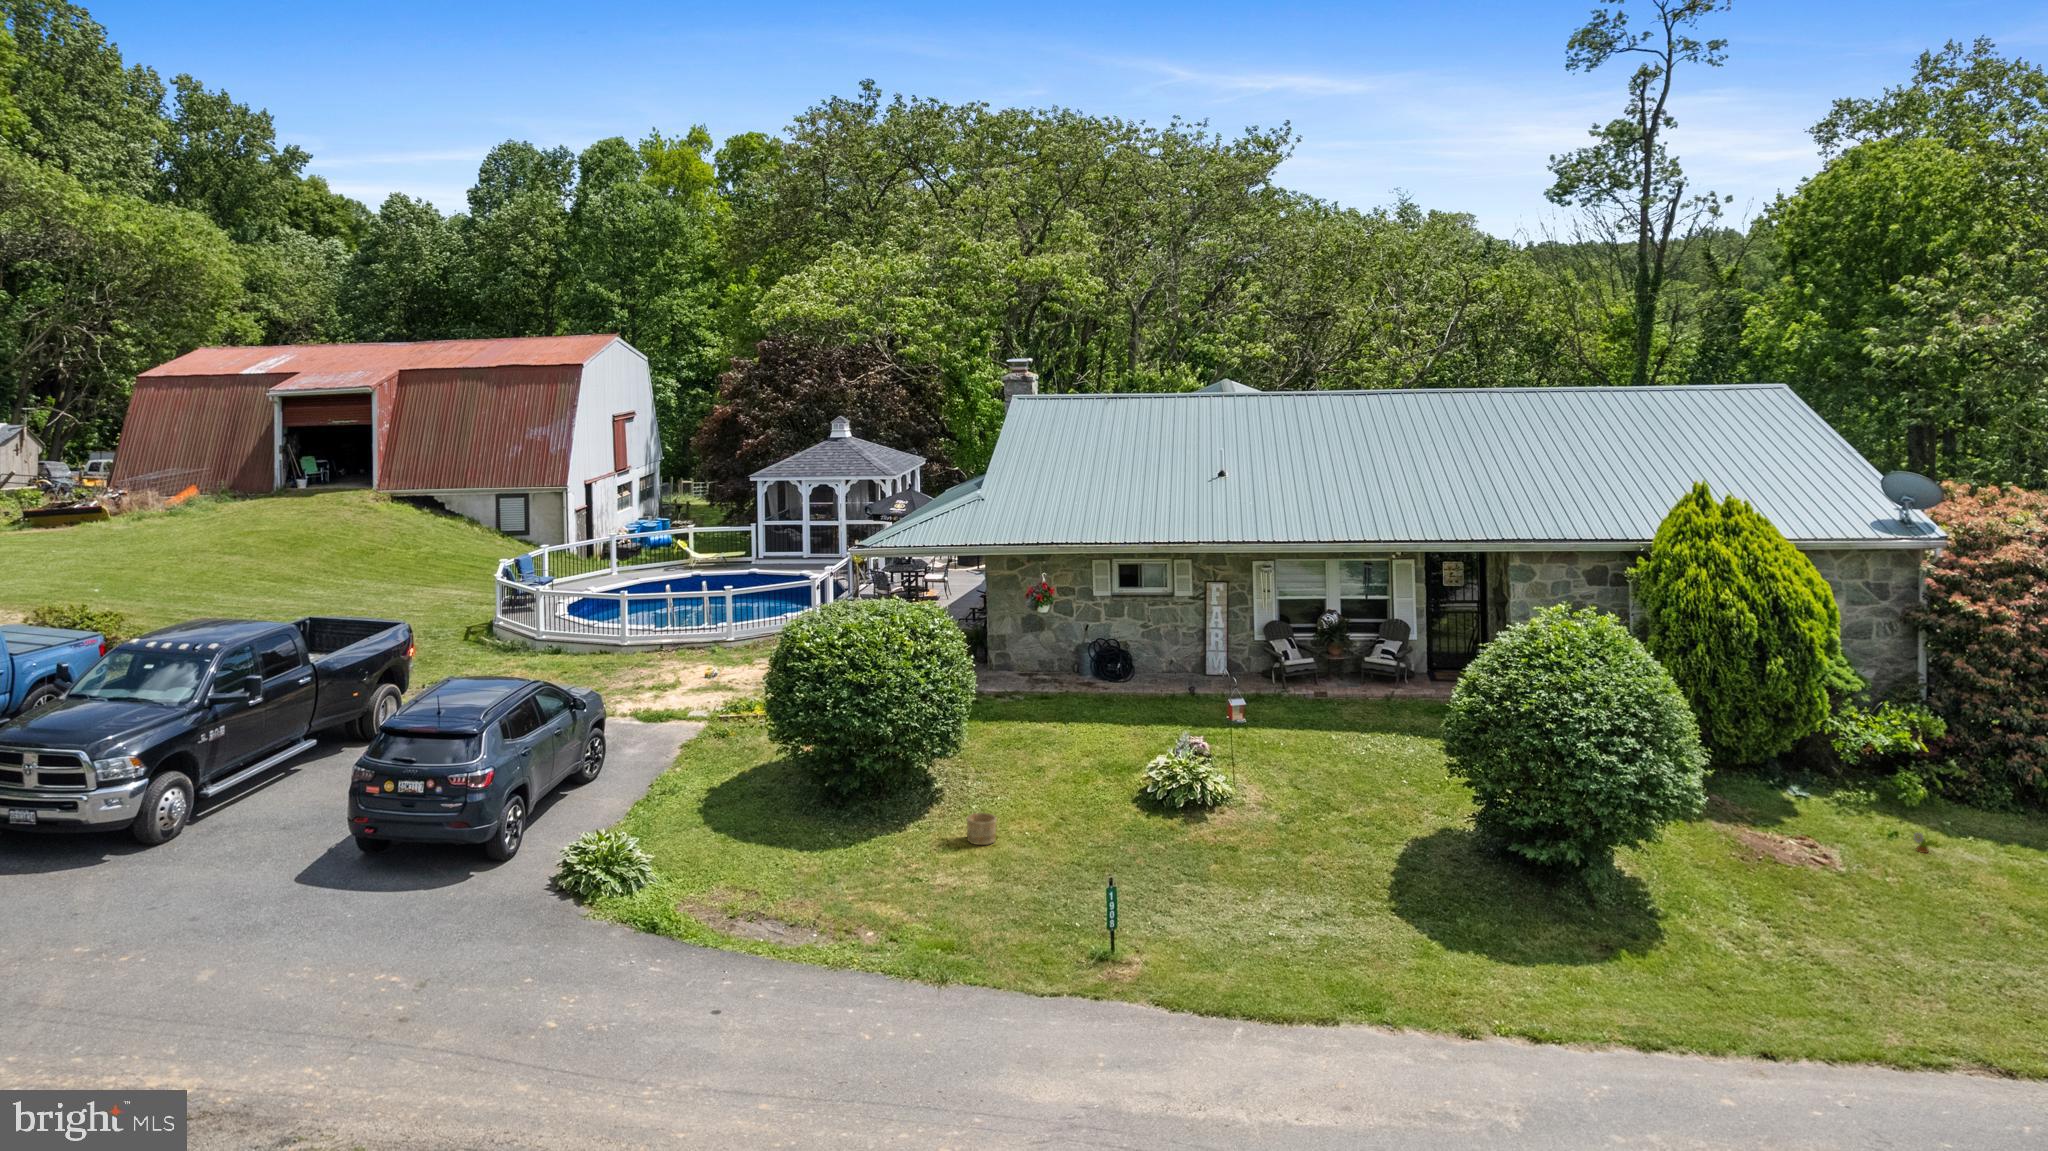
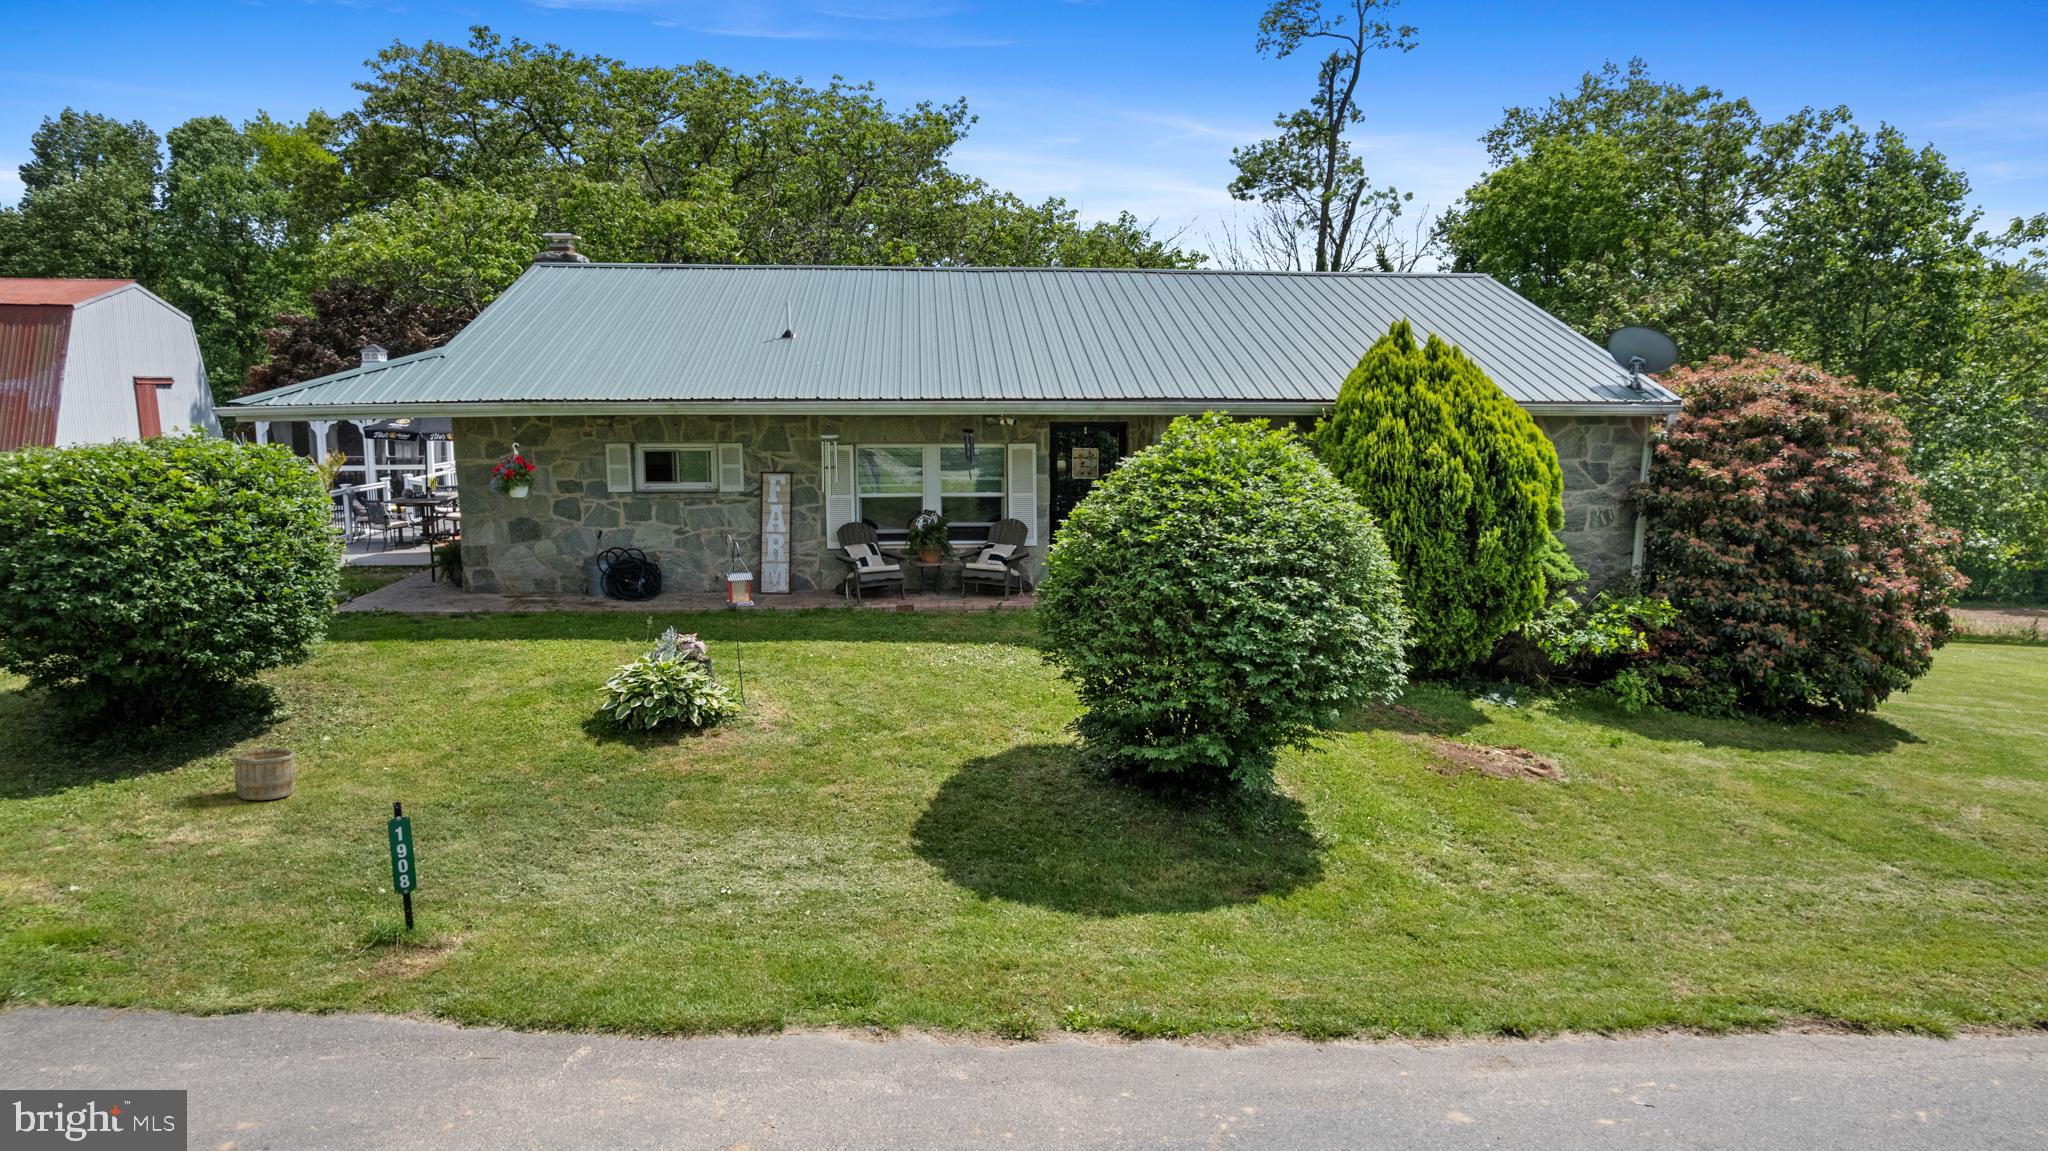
decorative plant: present [1914,833,1934,853] -> none [1662,754,1694,783]

